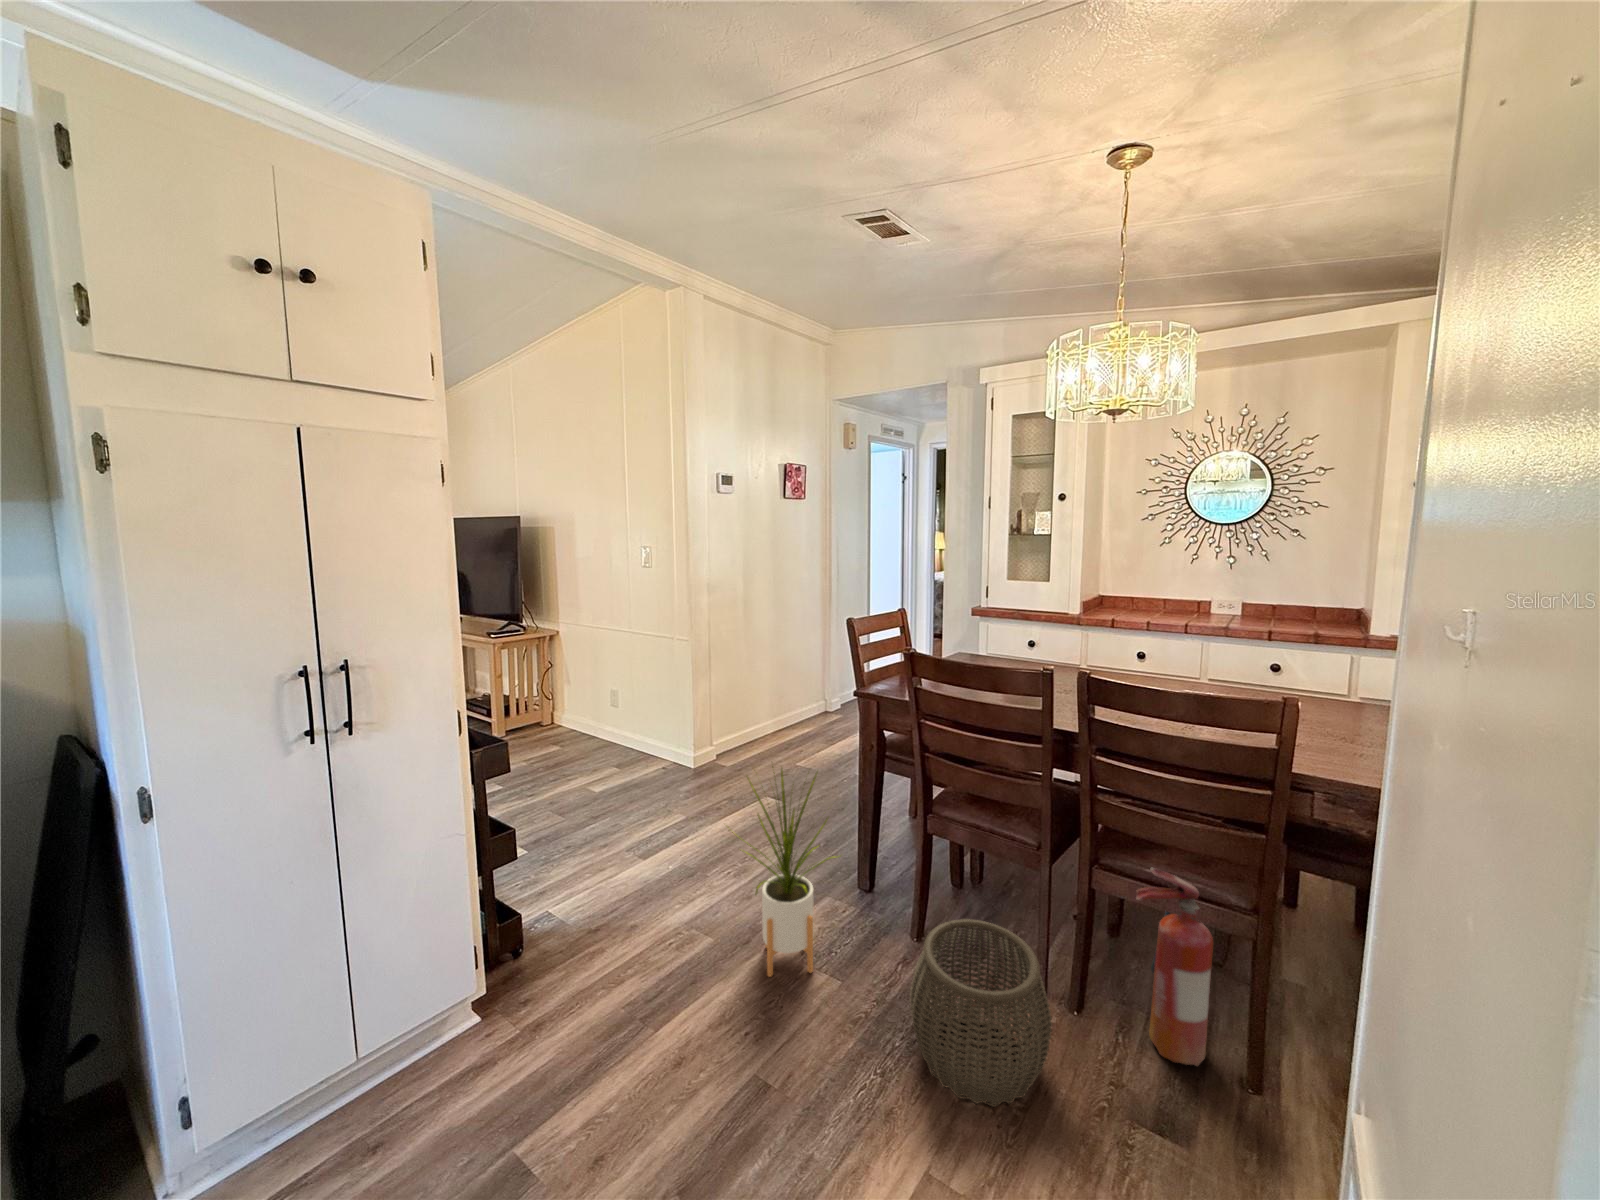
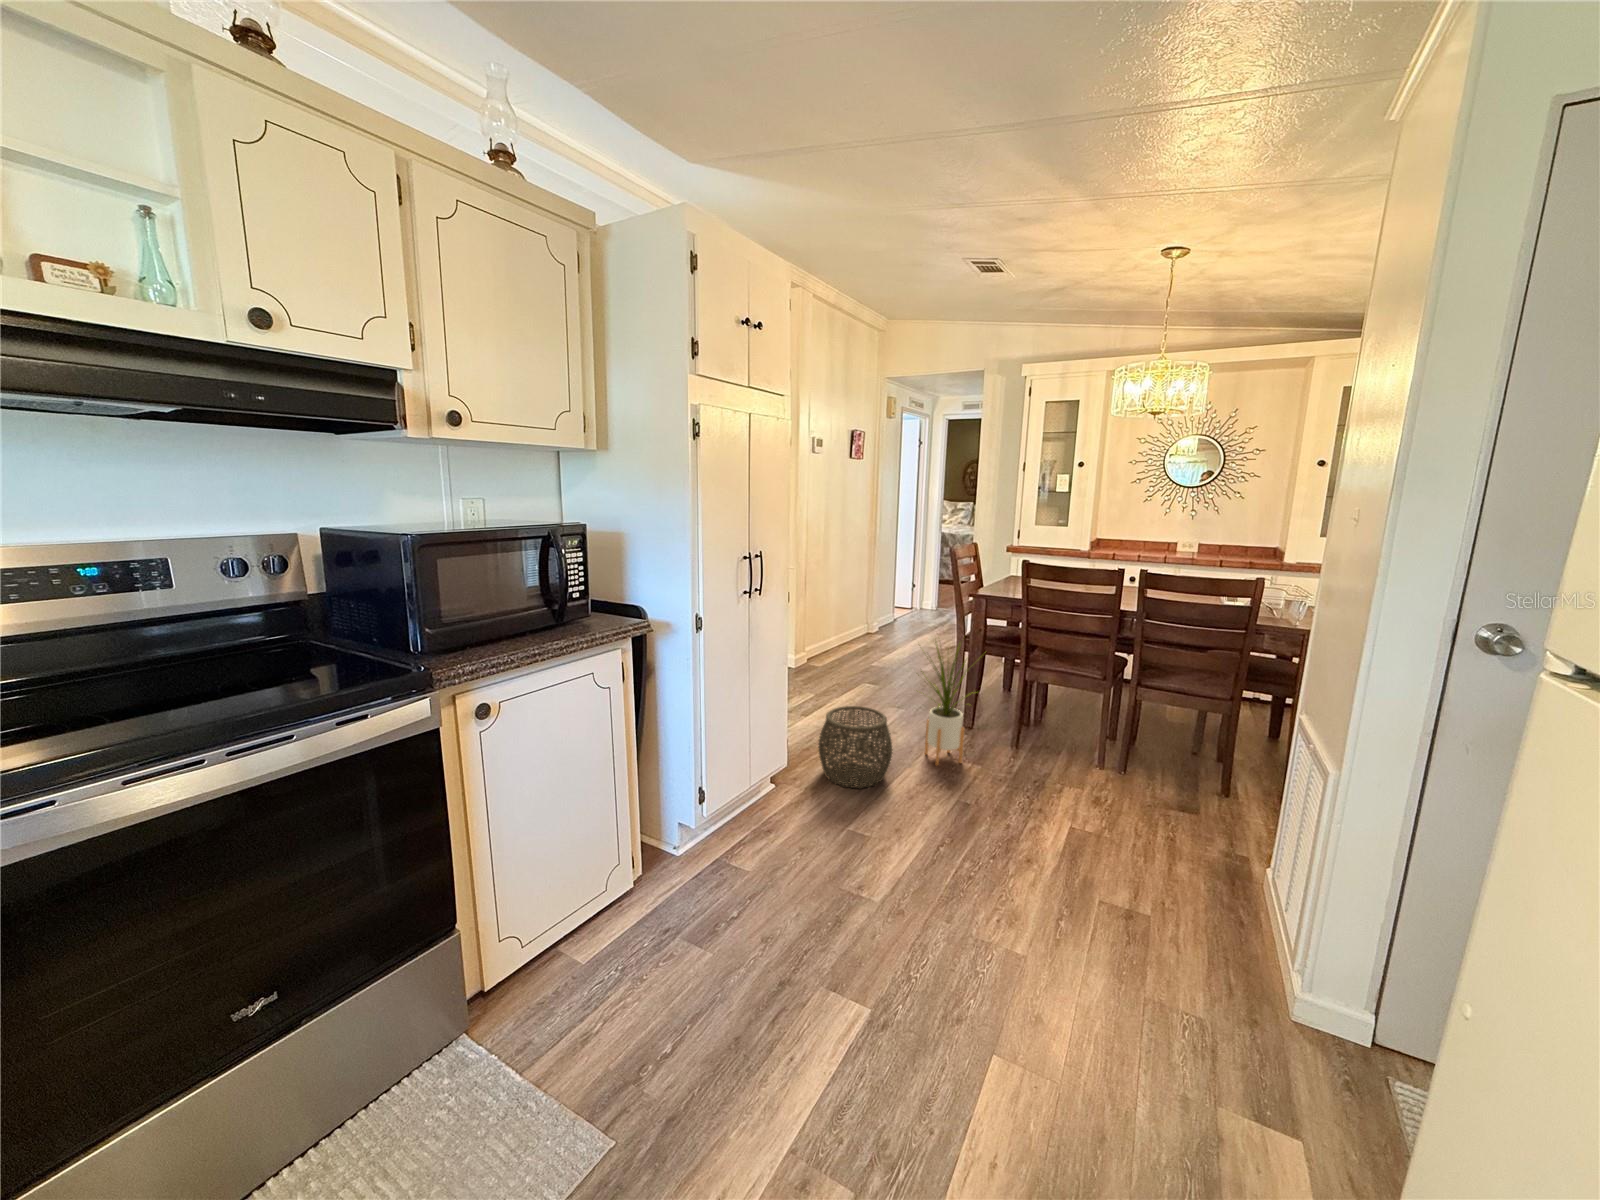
fire extinguisher: present [1136,868,1213,1066] -> none [1165,679,1205,787]
woven basket: present [910,919,1052,1107] -> present [818,706,893,788]

